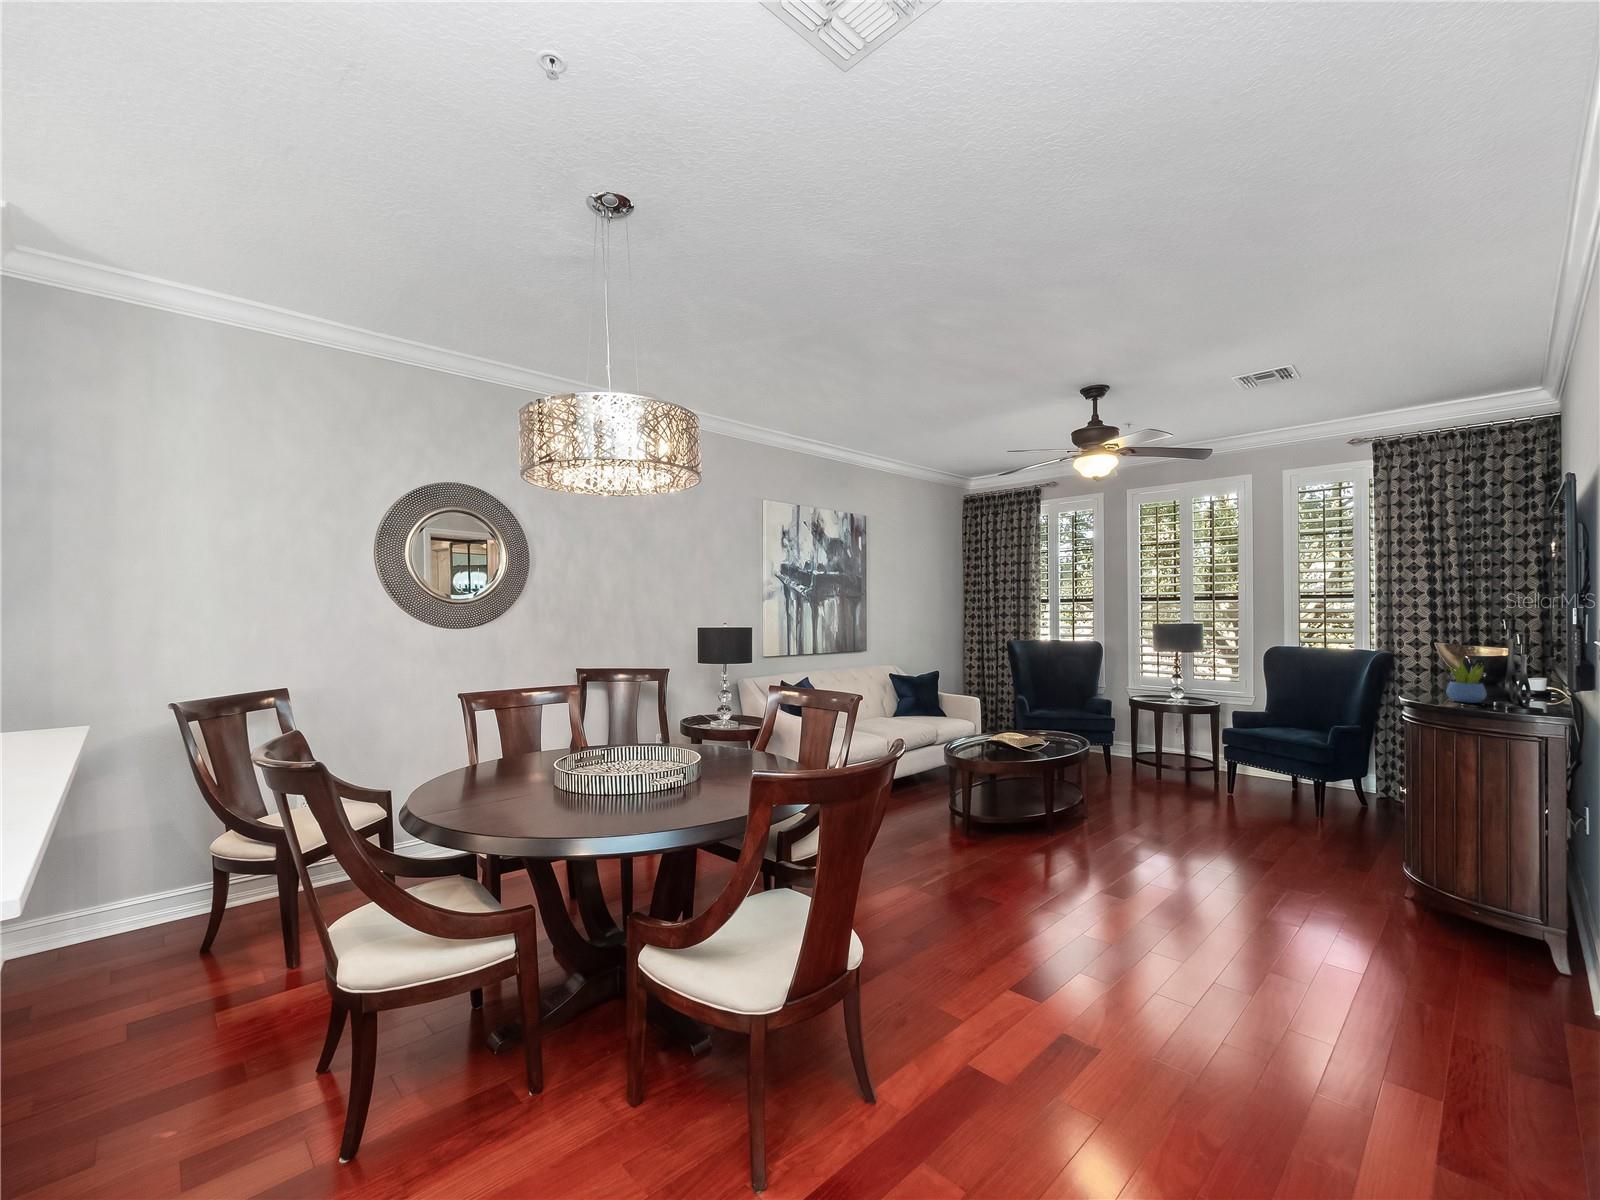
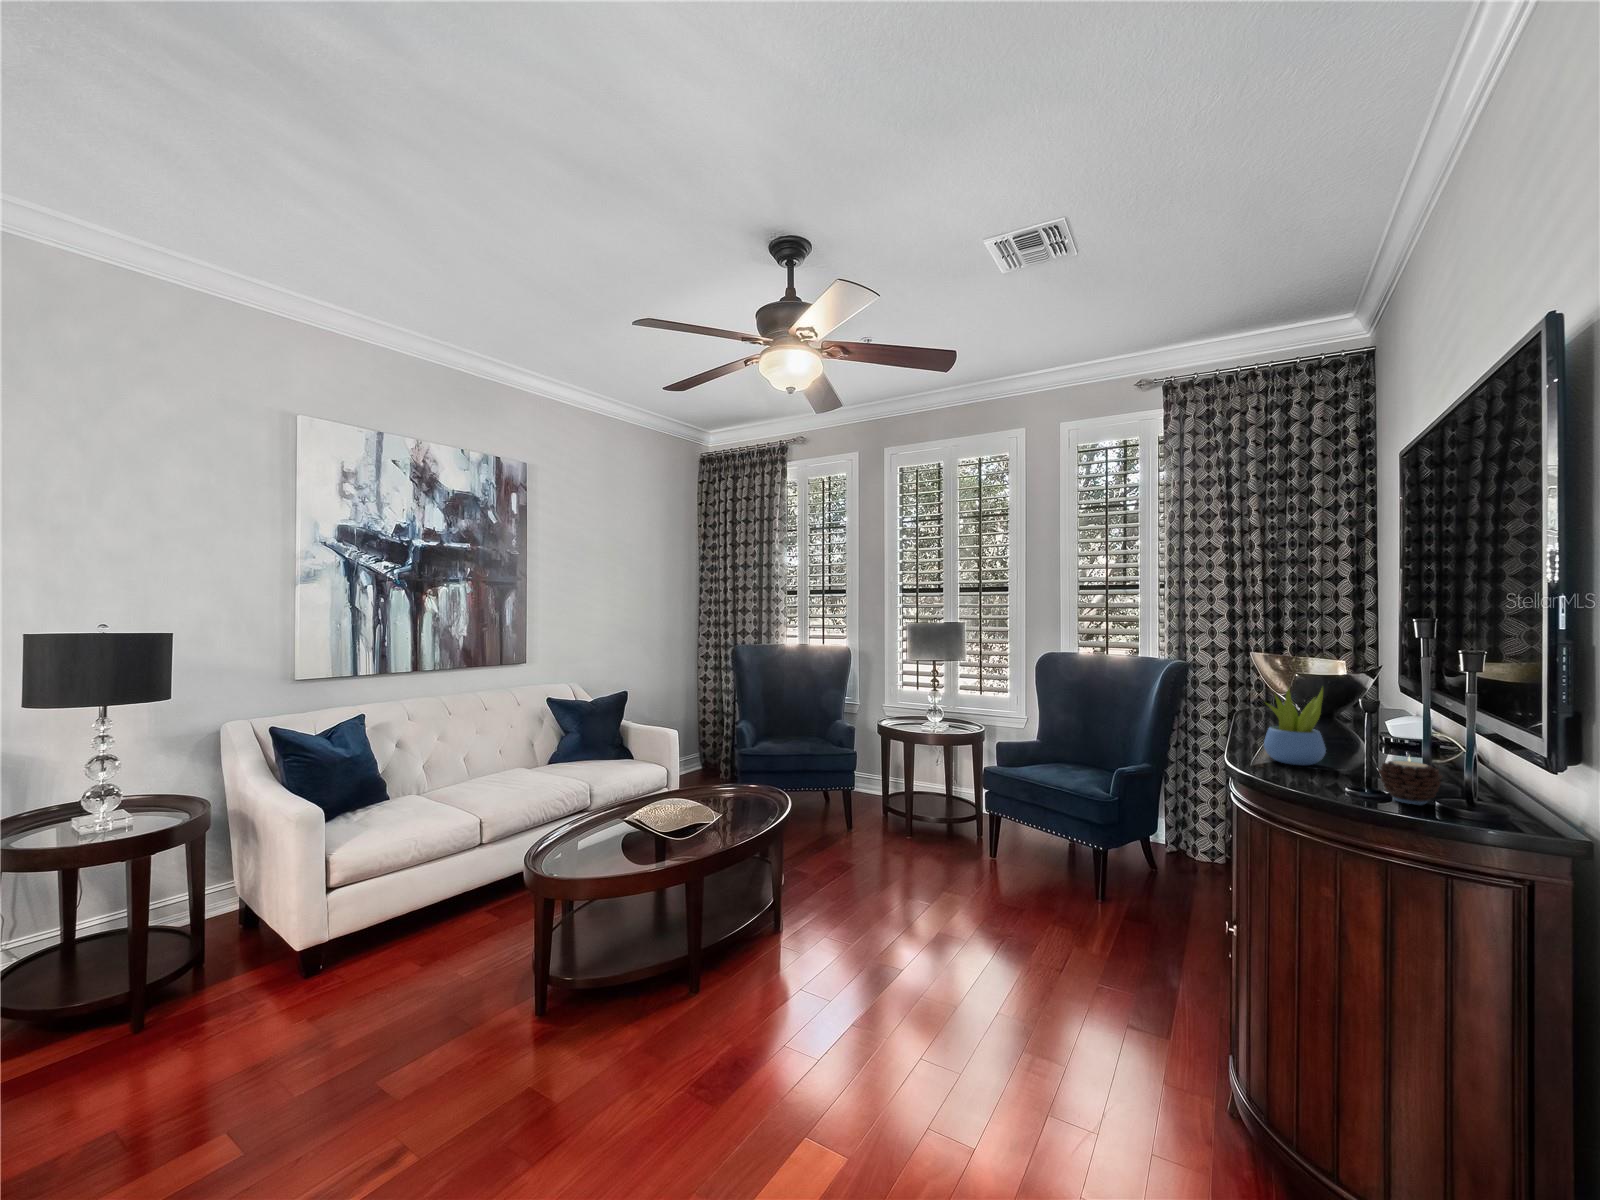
candle: none [1510,690,1548,714] -> present [1378,758,1442,805]

